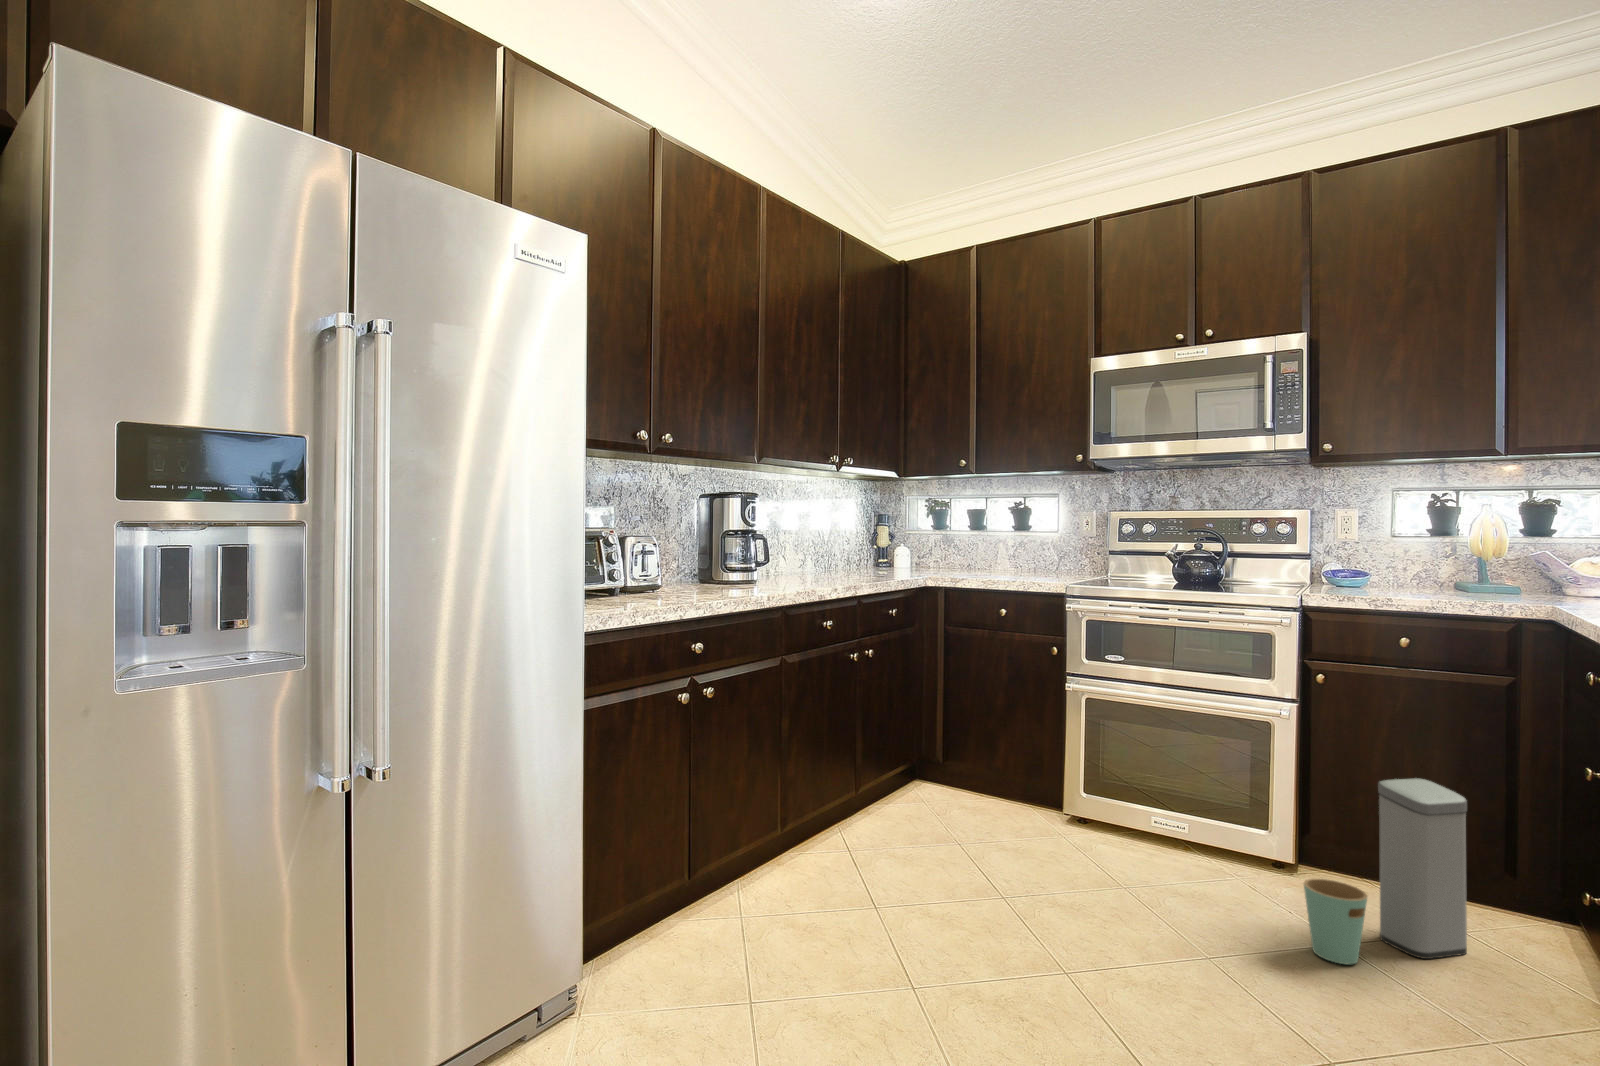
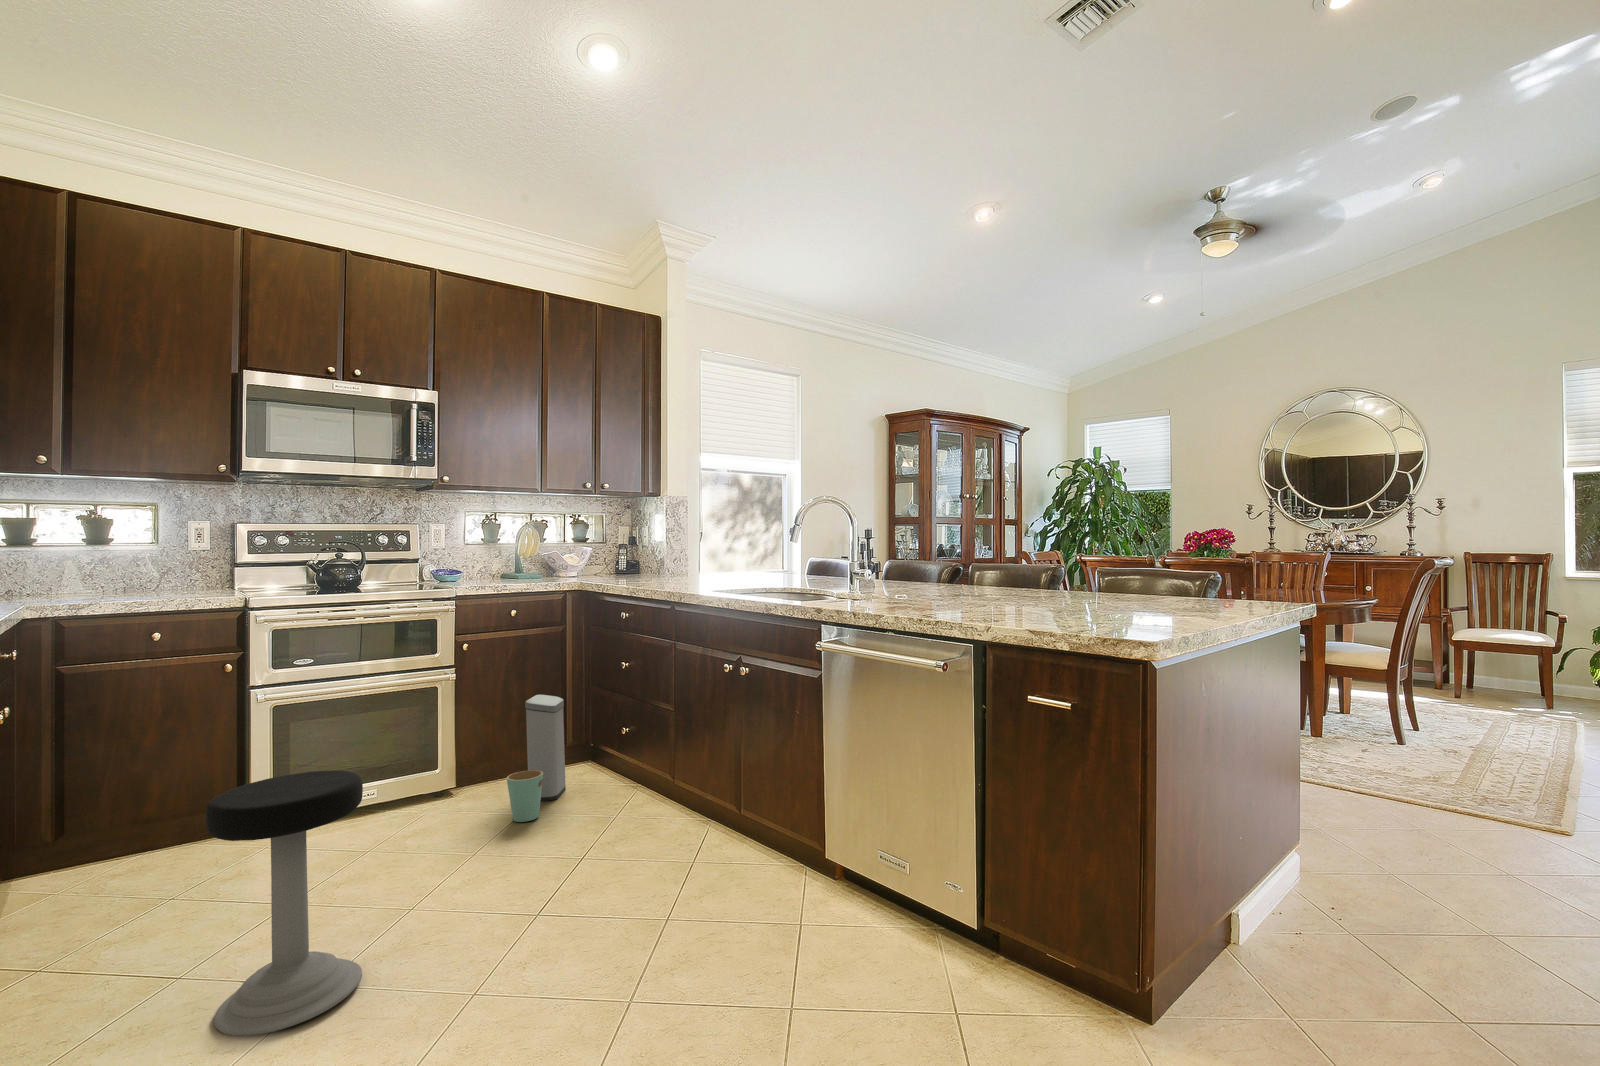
stool: none [835,749,961,995] -> present [206,770,363,1036]

